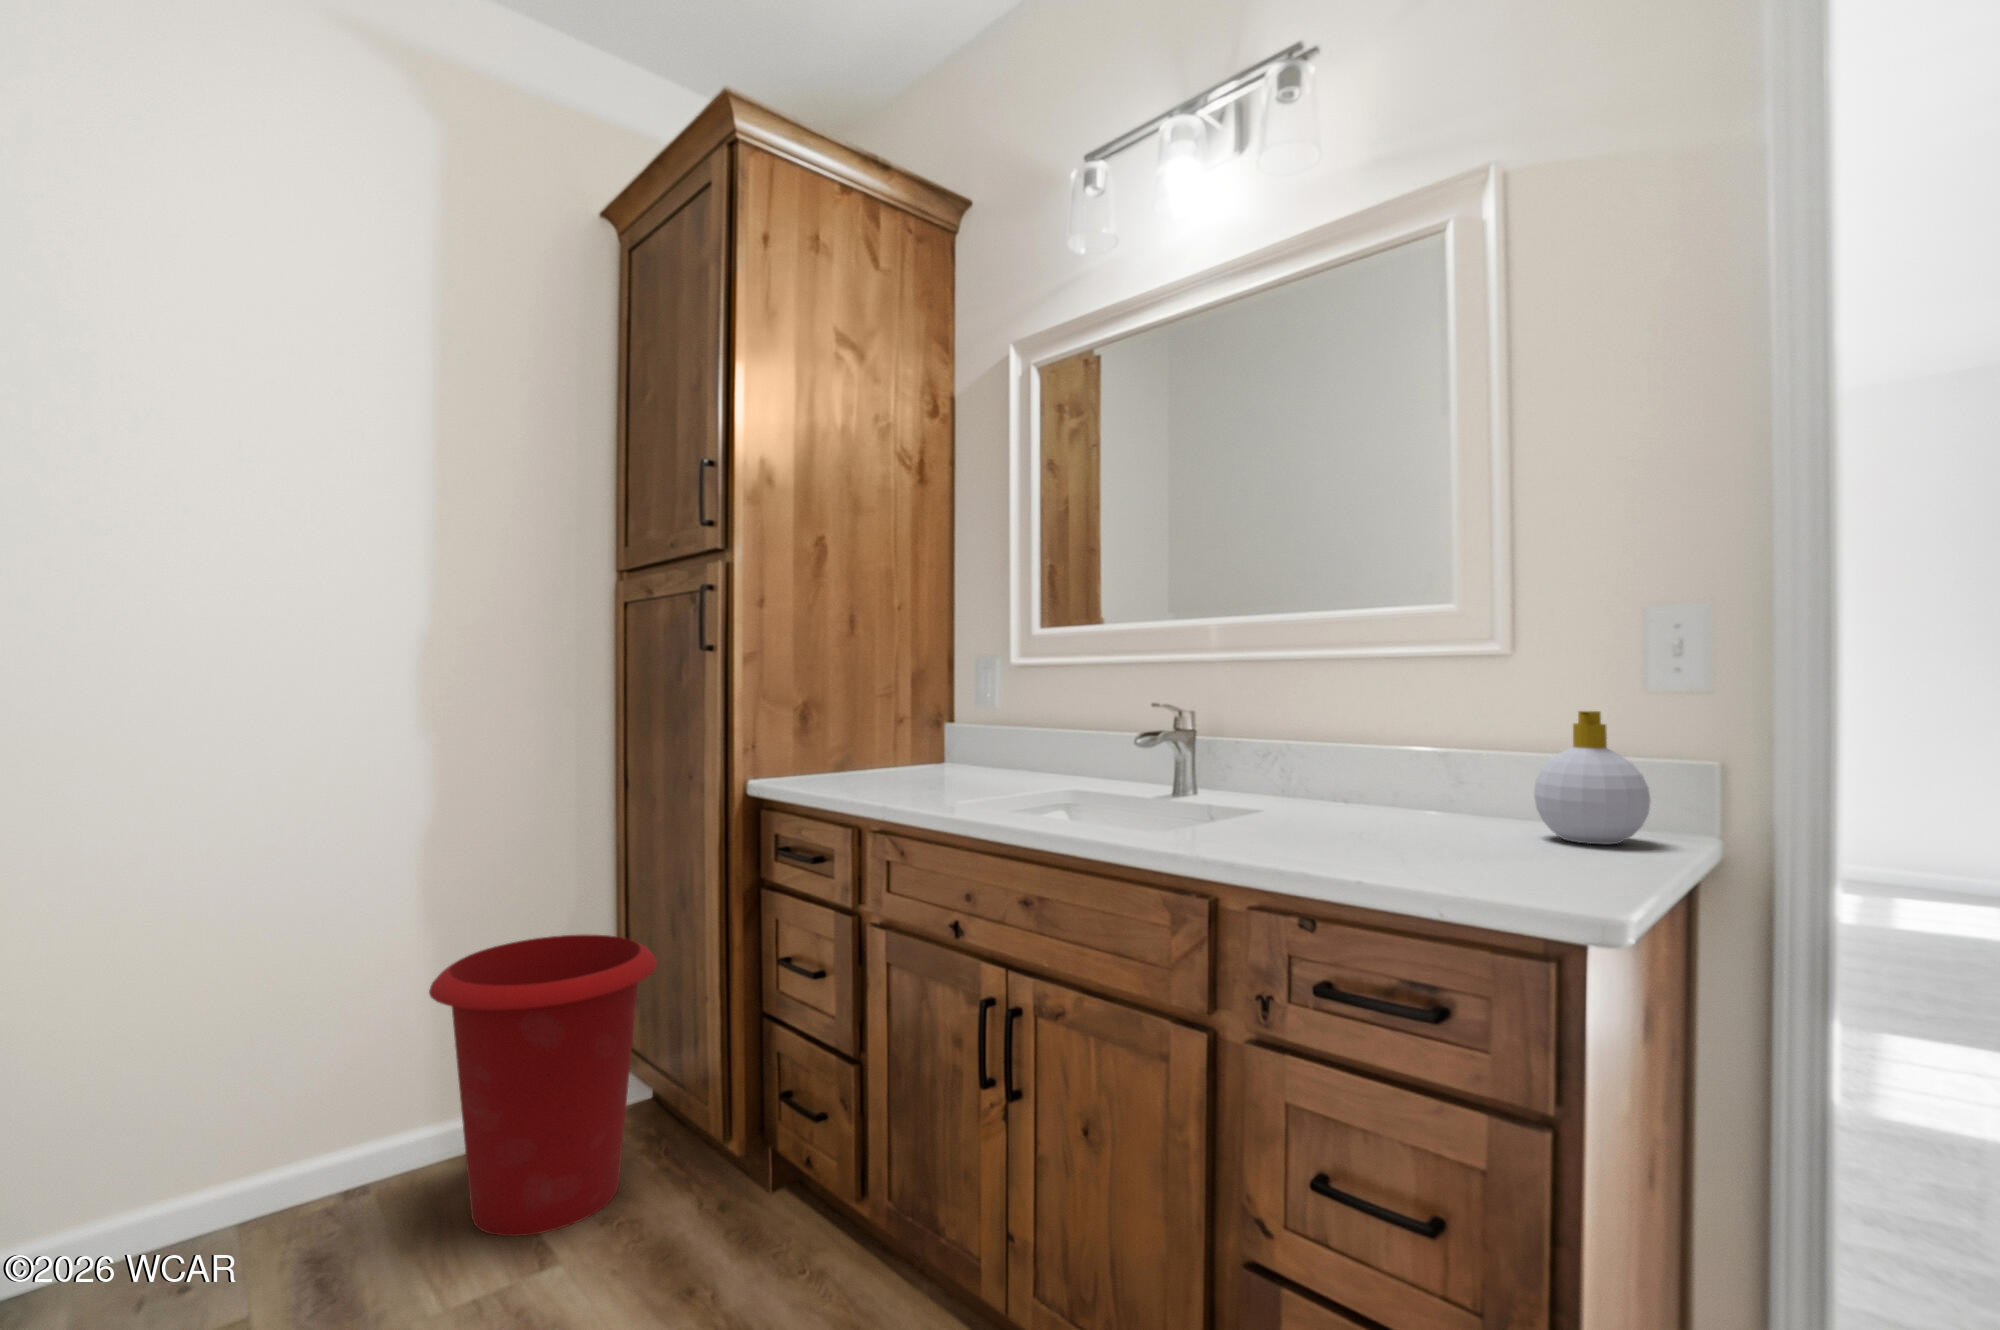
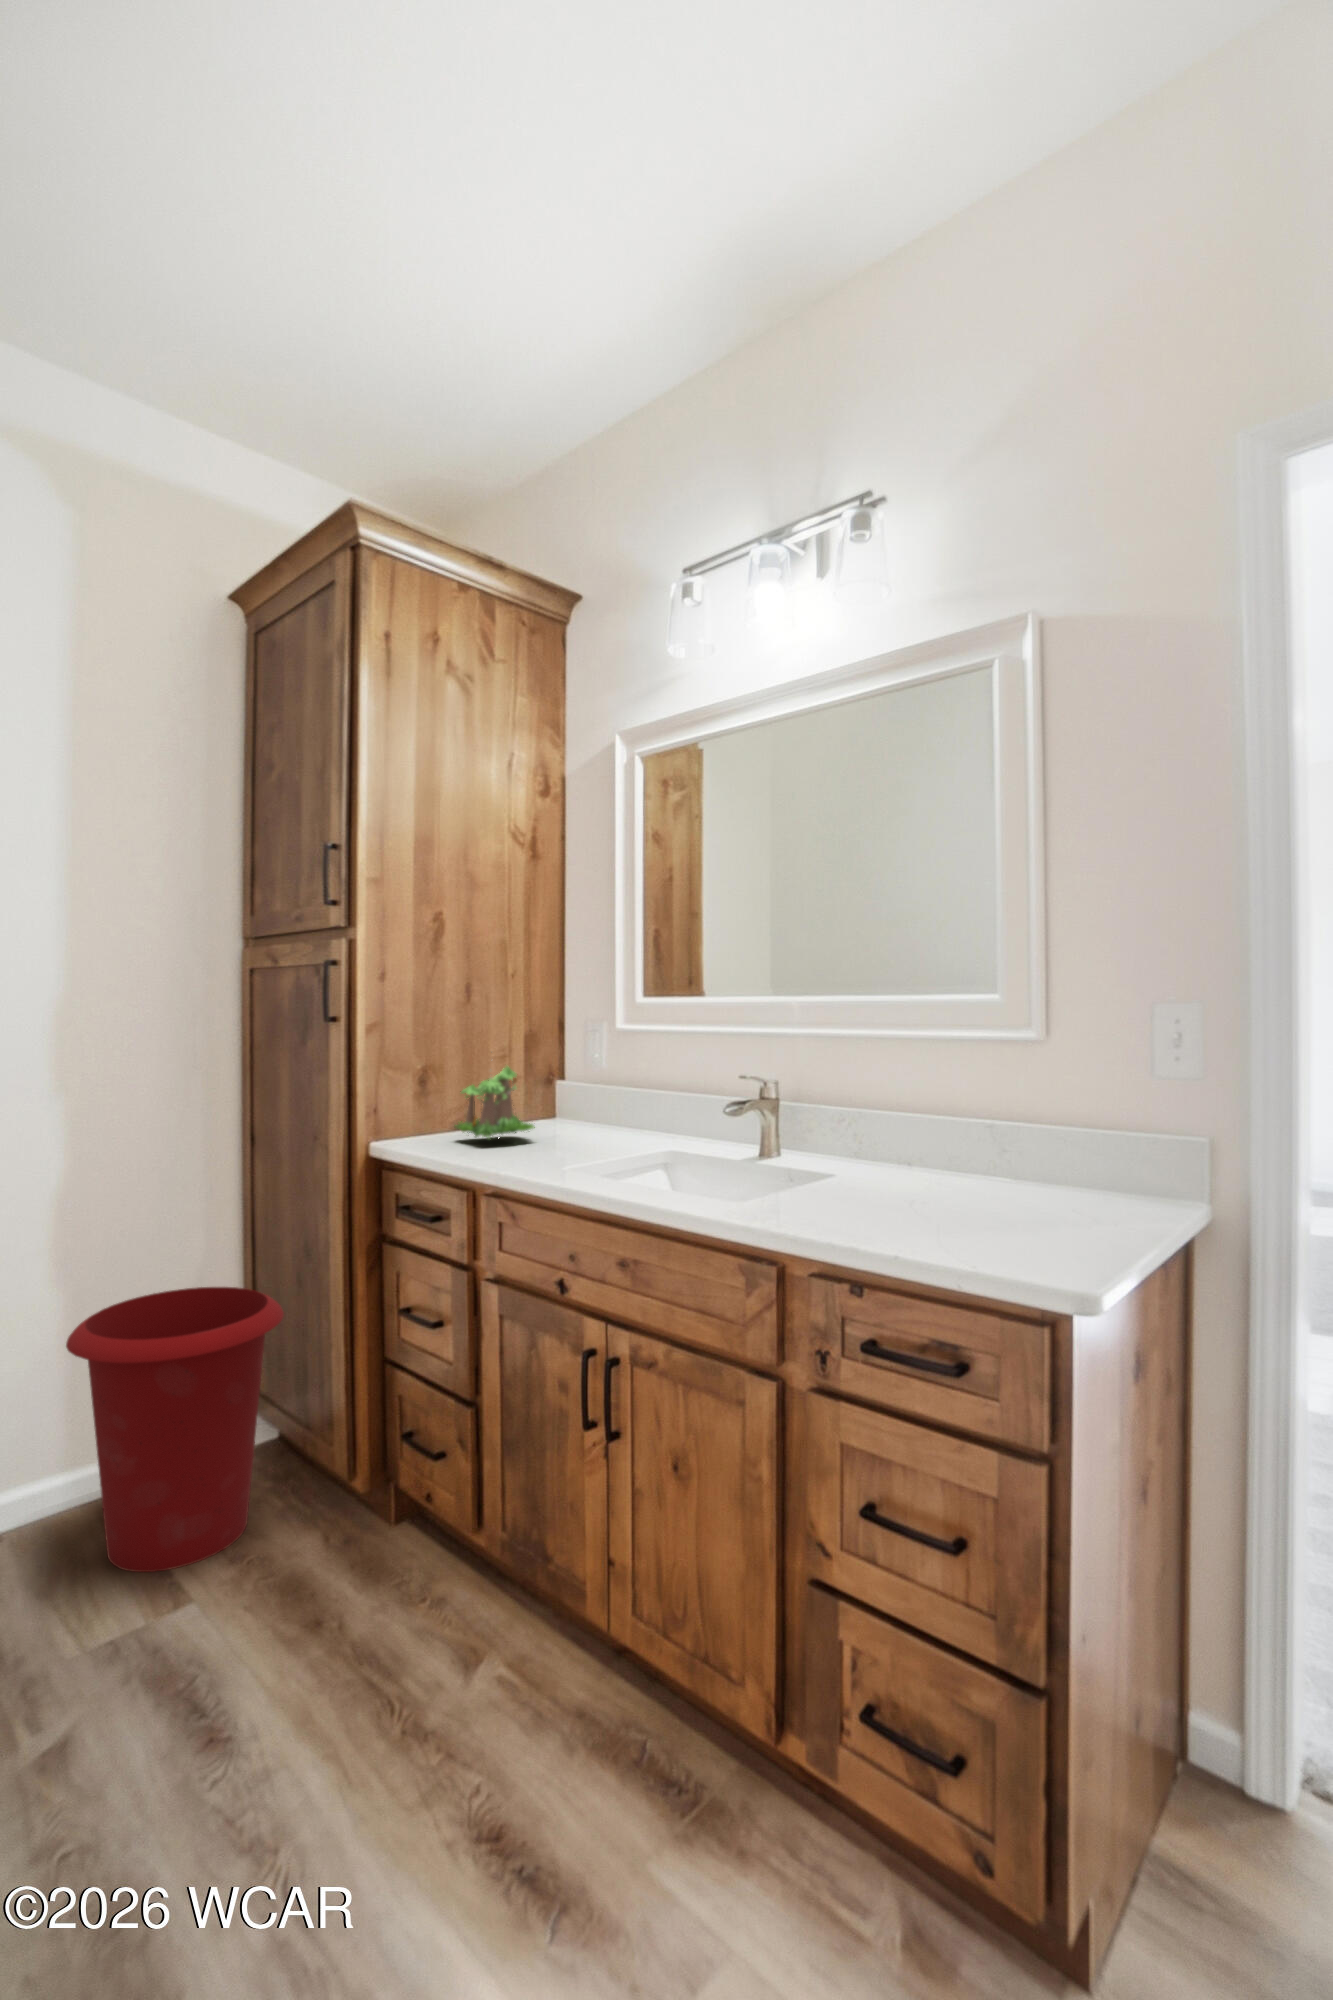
plant: none [835,664,925,780] -> present [454,1066,535,1138]
soap bottle: present [1534,711,1651,844] -> none [1059,1098,1152,1214]

